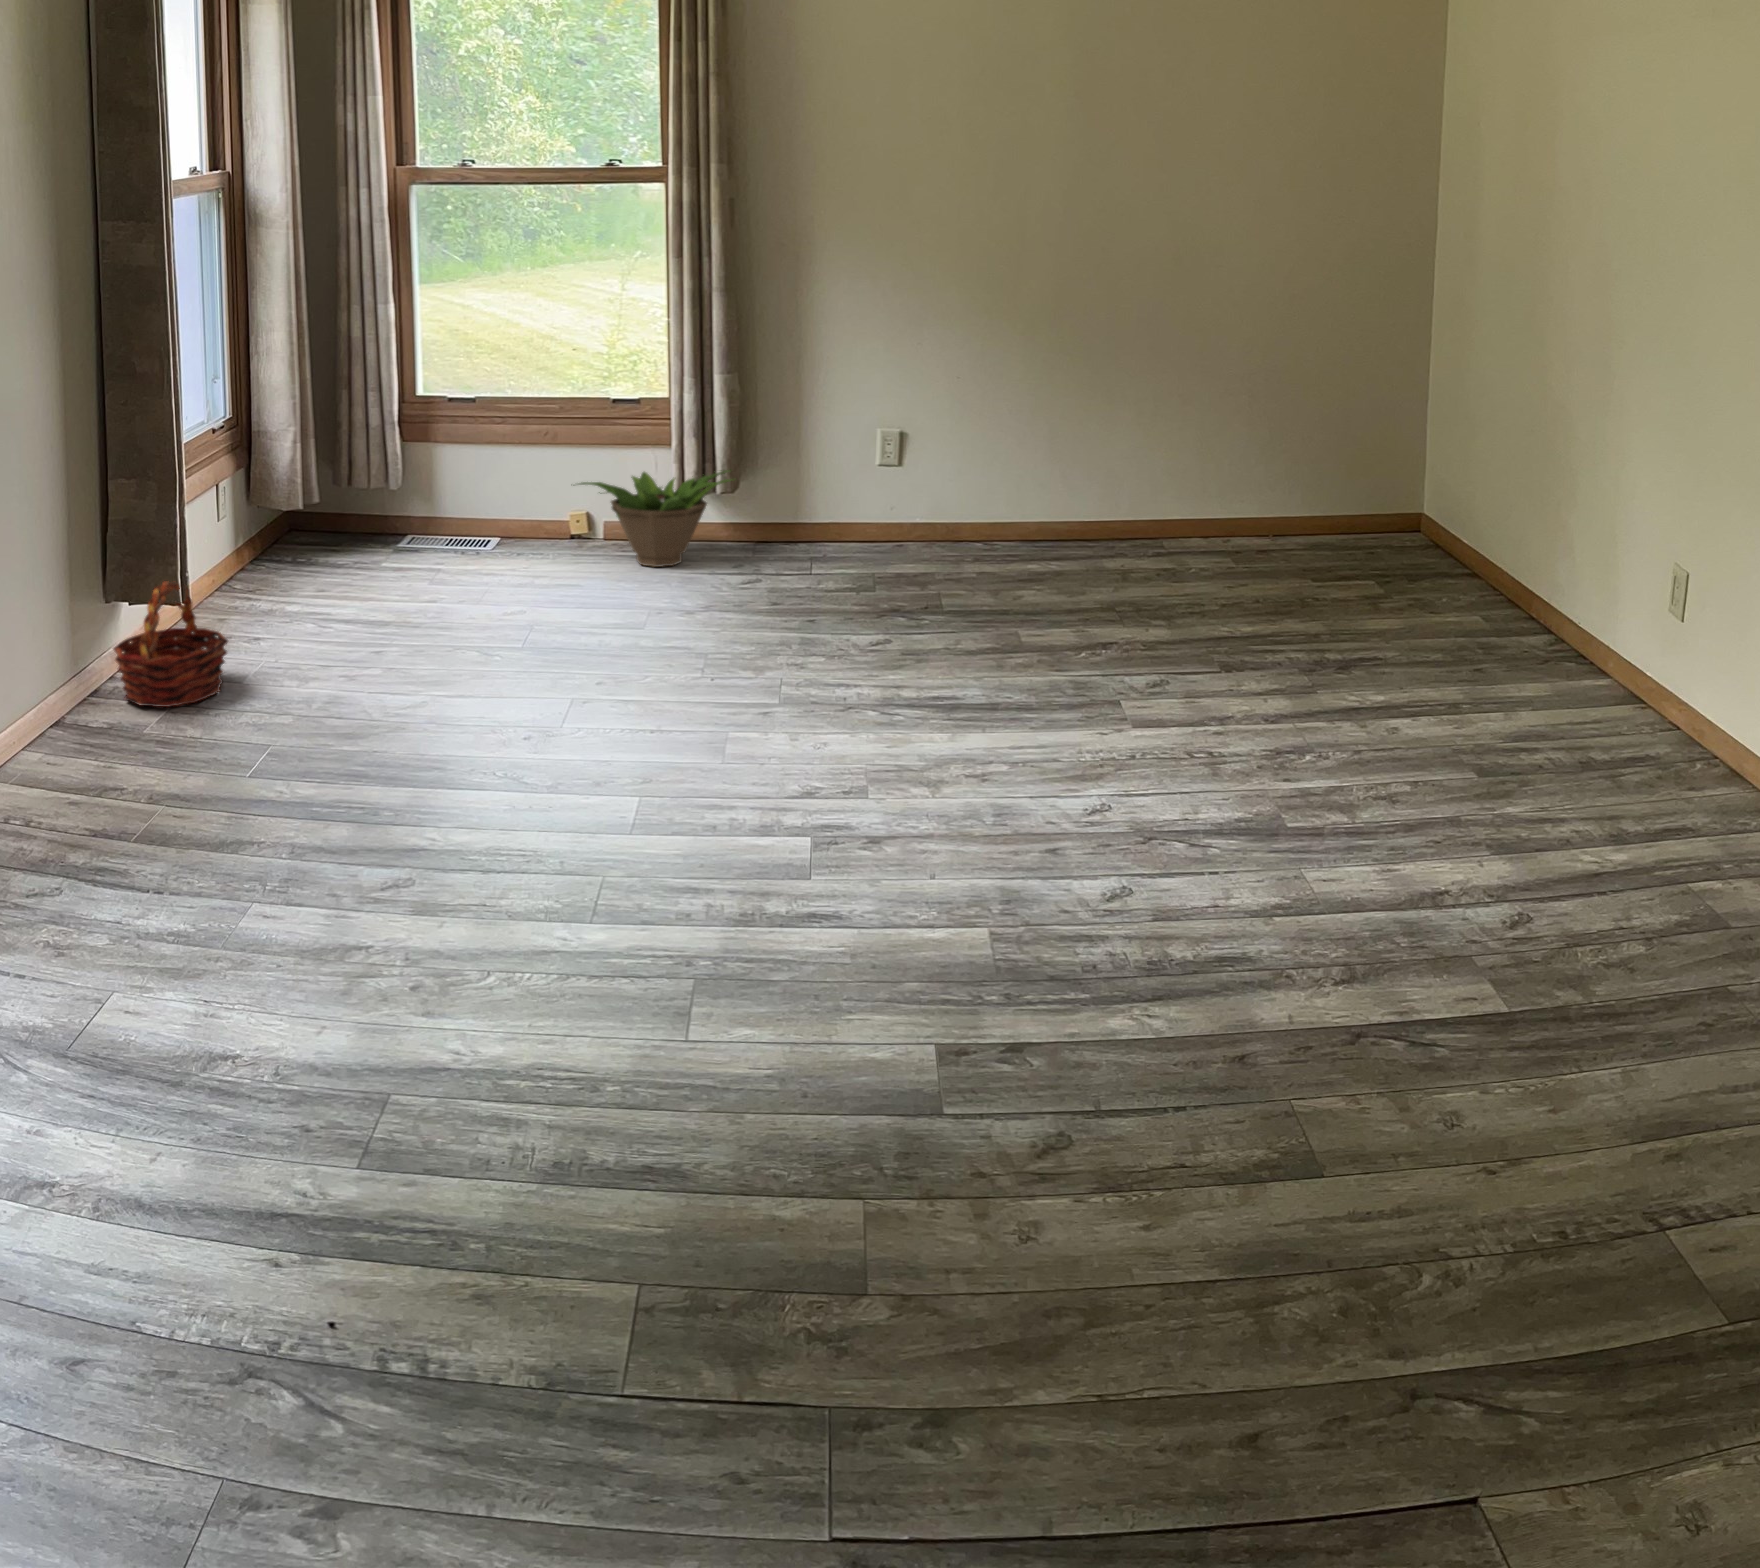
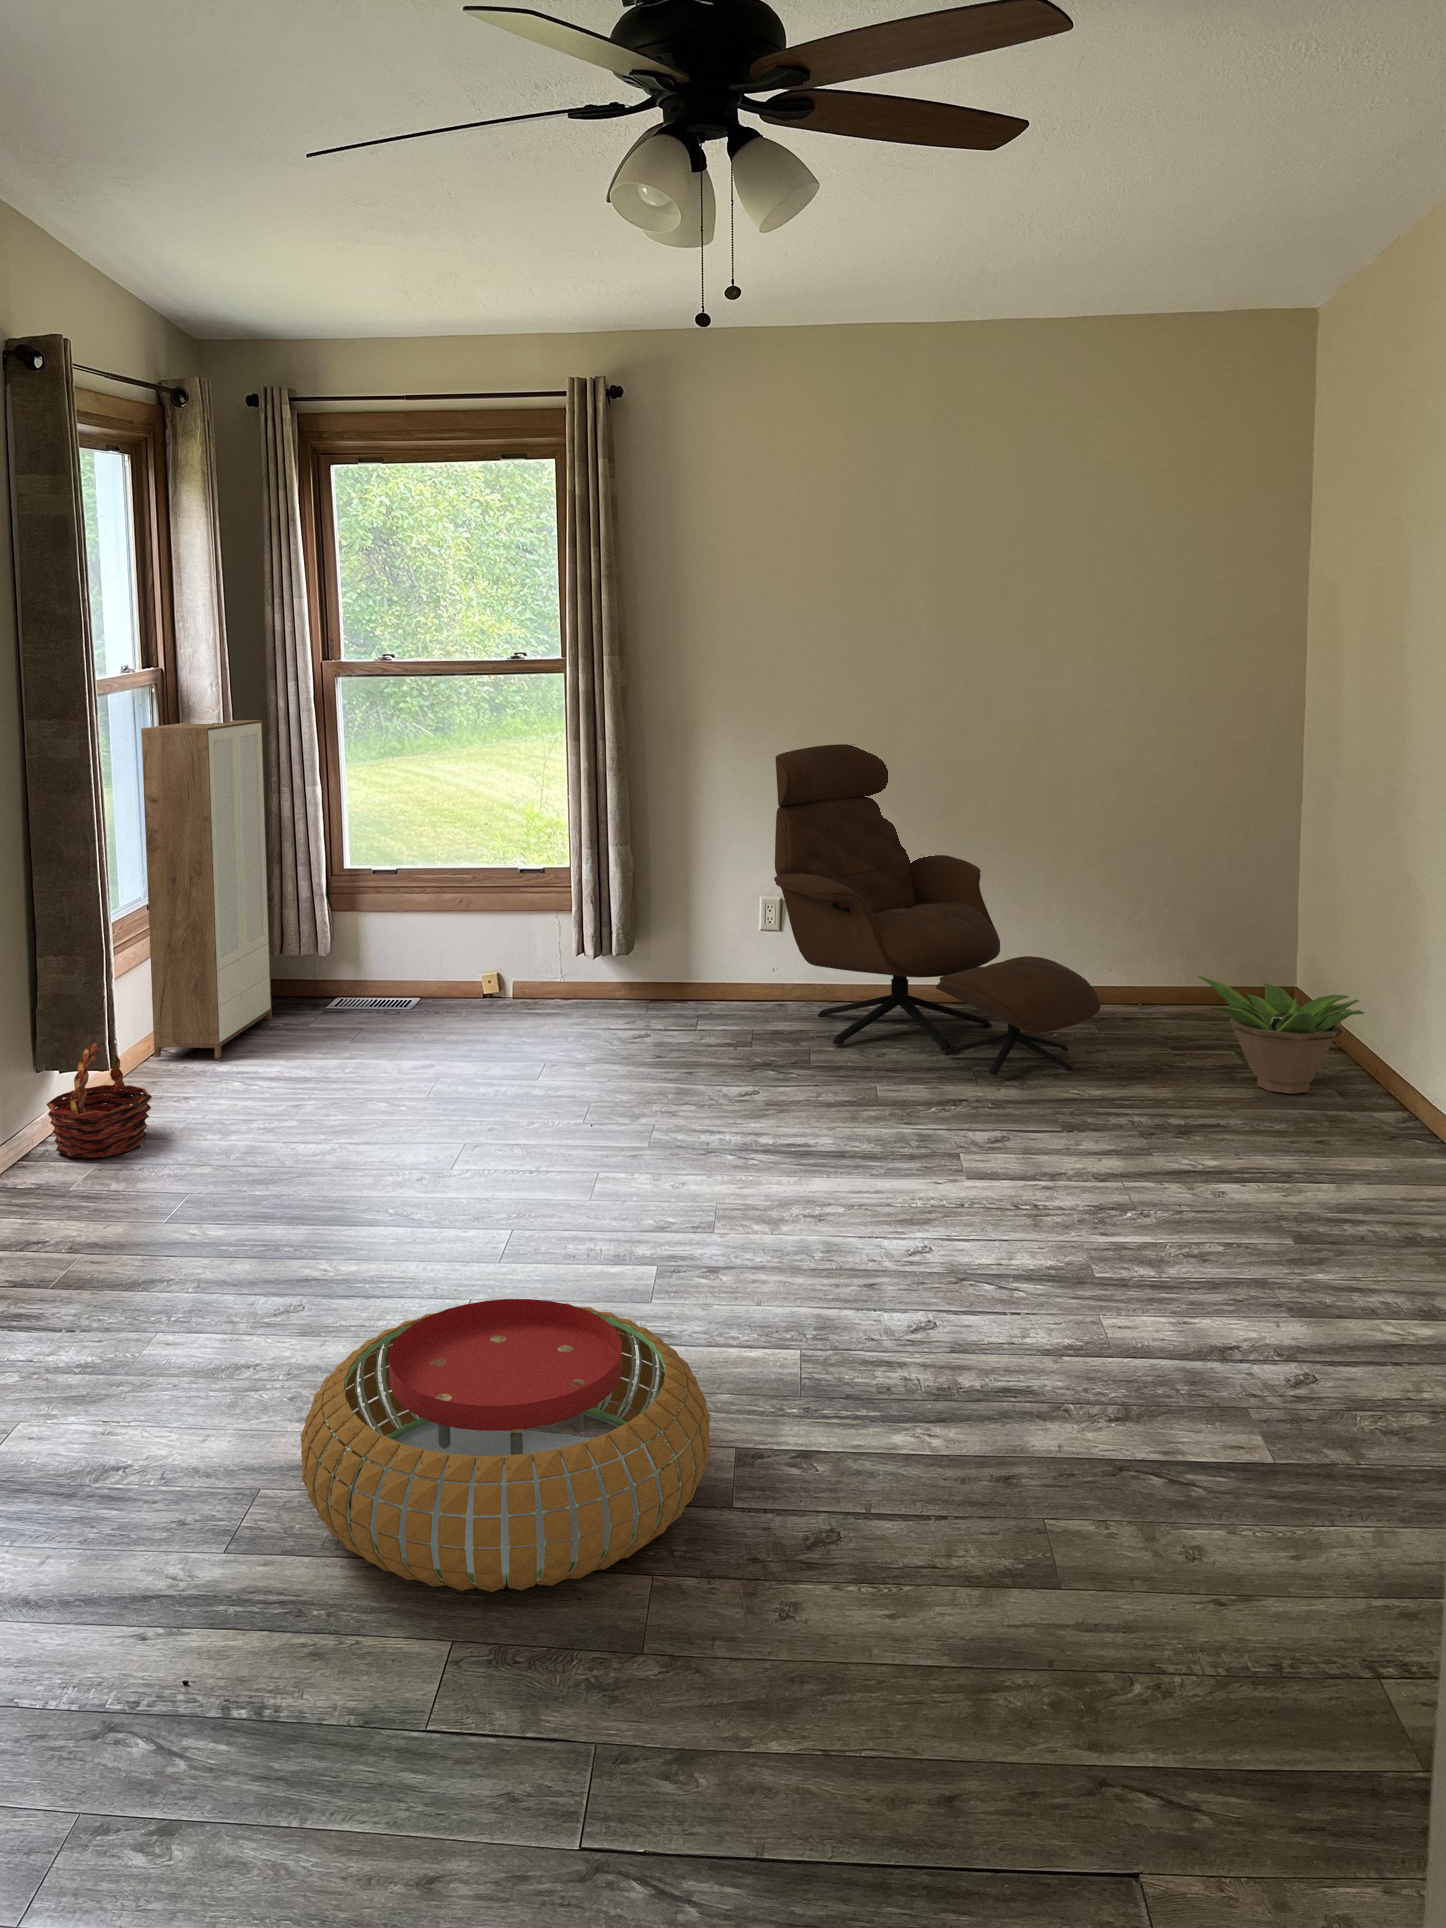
cabinet: none [205,233,347,599] -> present [141,720,272,1058]
lounge chair: none [894,264,1250,618] -> present [774,744,1101,1075]
decorative plant: present [579,470,733,567] -> present [1198,976,1364,1094]
pouf: none [443,873,916,1218] -> present [301,1299,710,1592]

